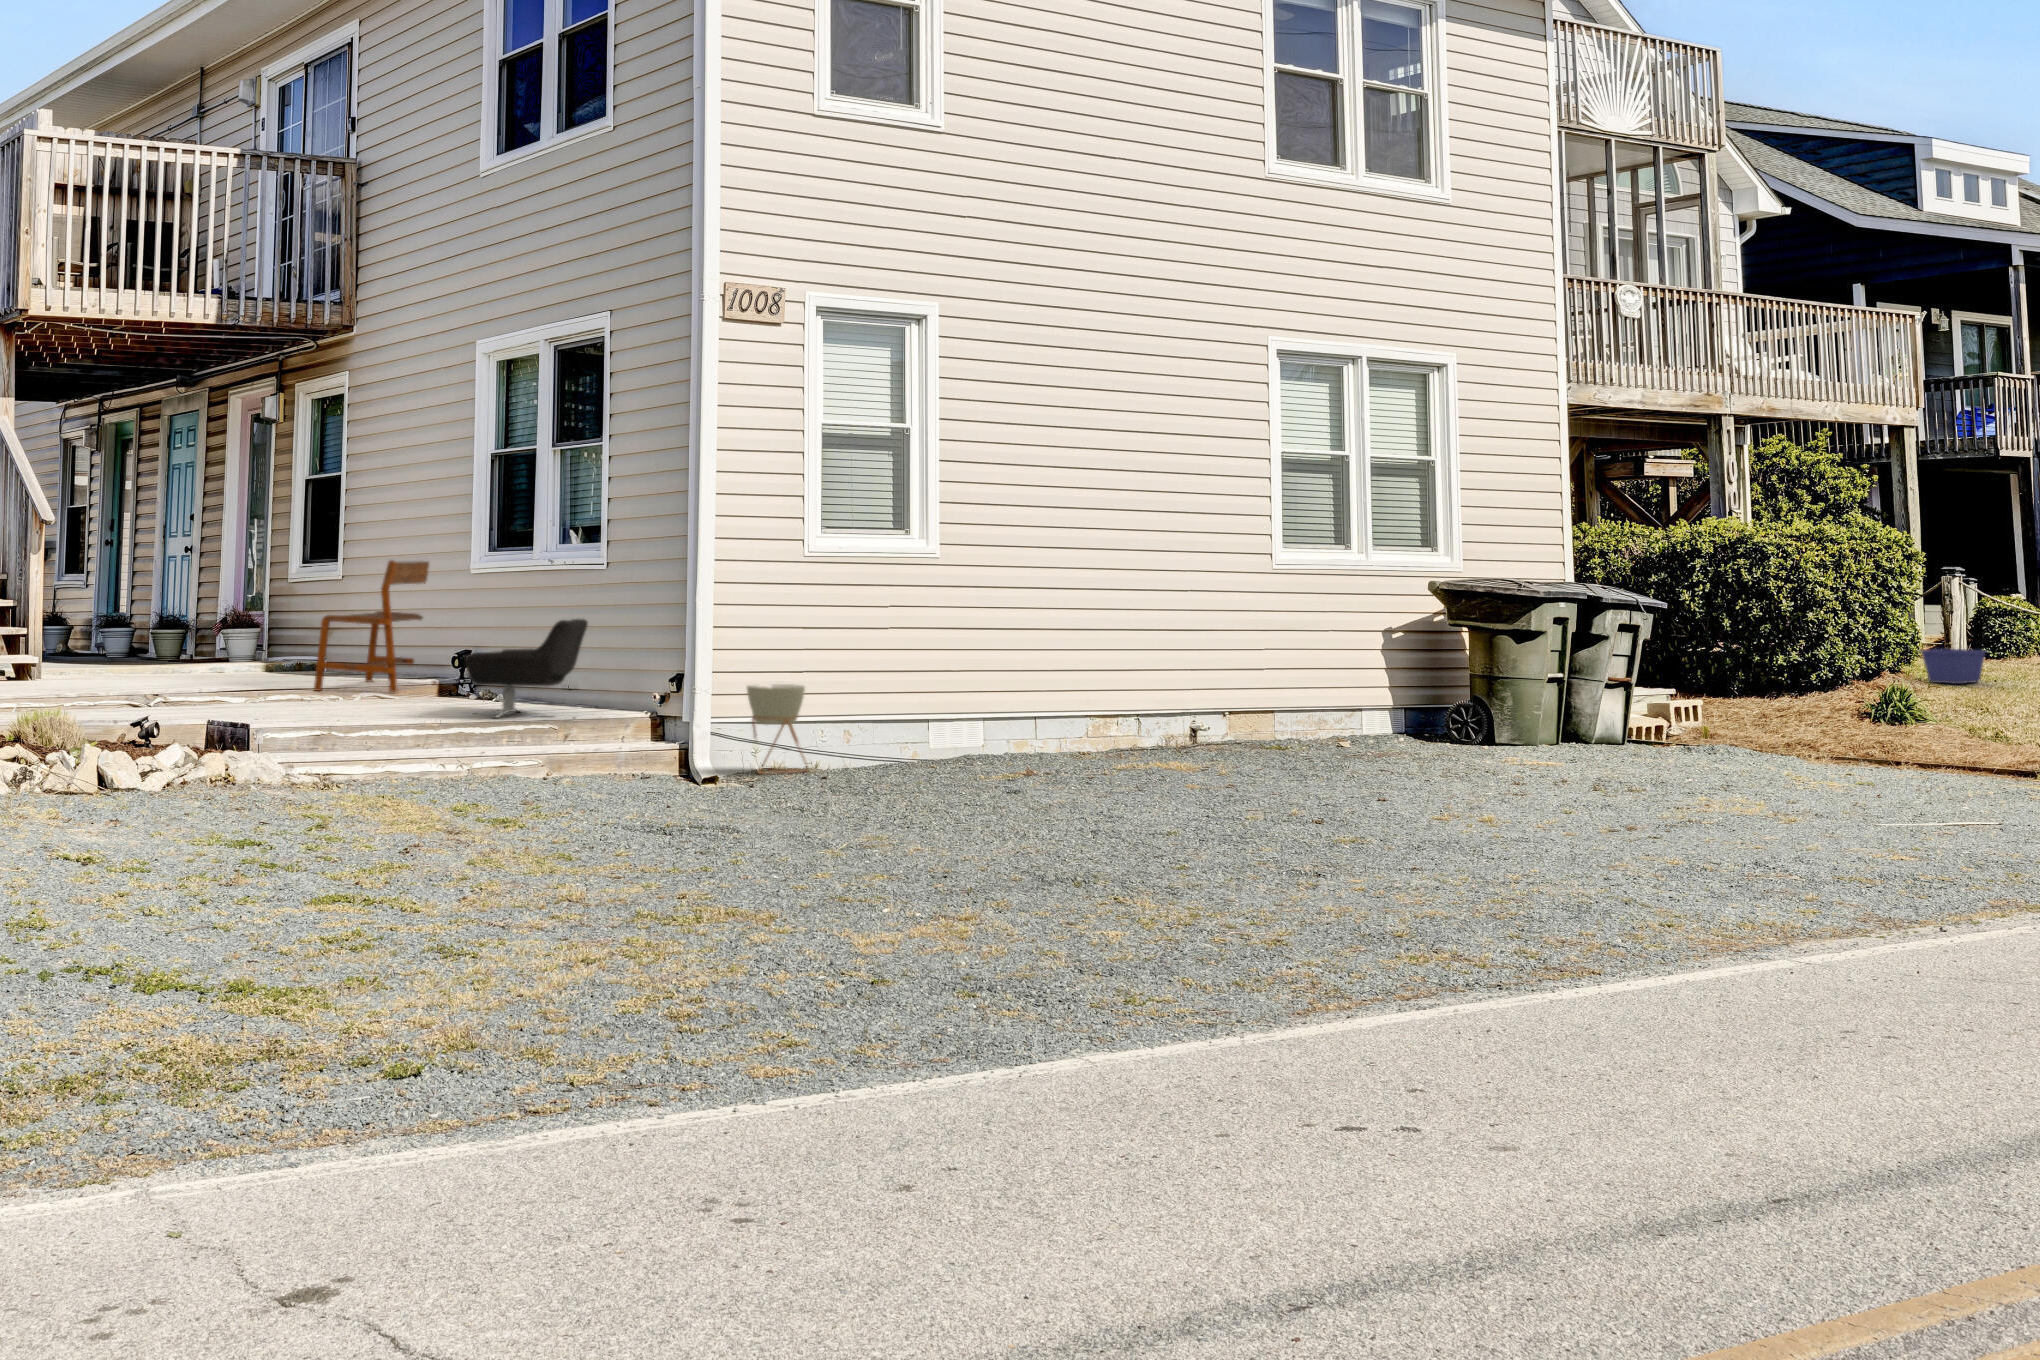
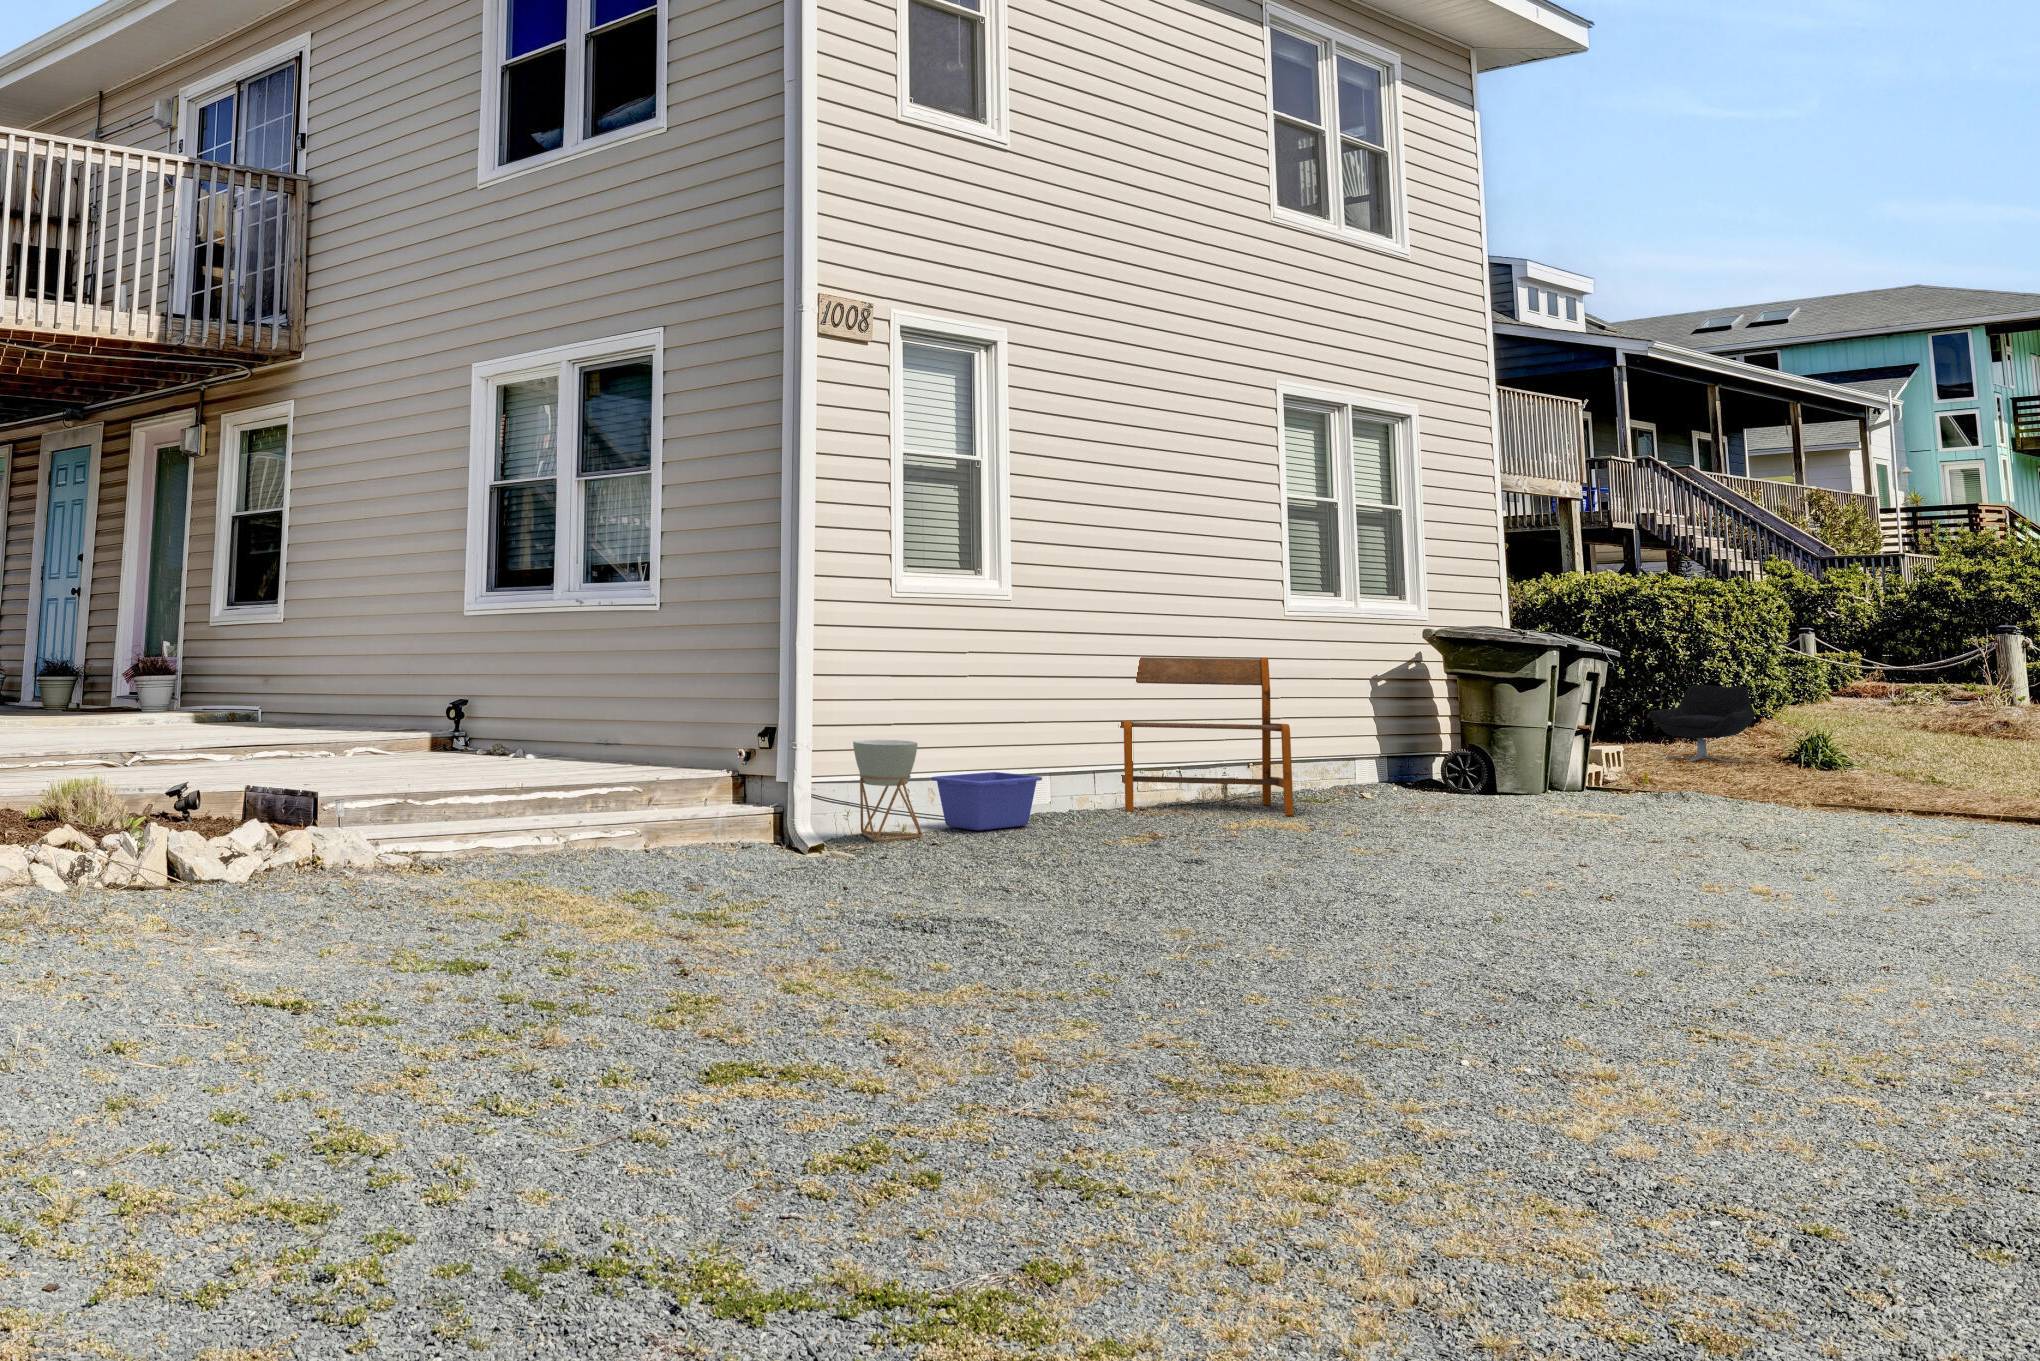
bench: present [314,560,437,692] -> present [1118,657,1294,815]
lounge chair: present [464,619,588,718] -> present [1648,685,1755,762]
storage bin: present [1920,649,1987,684] -> present [931,772,1042,830]

